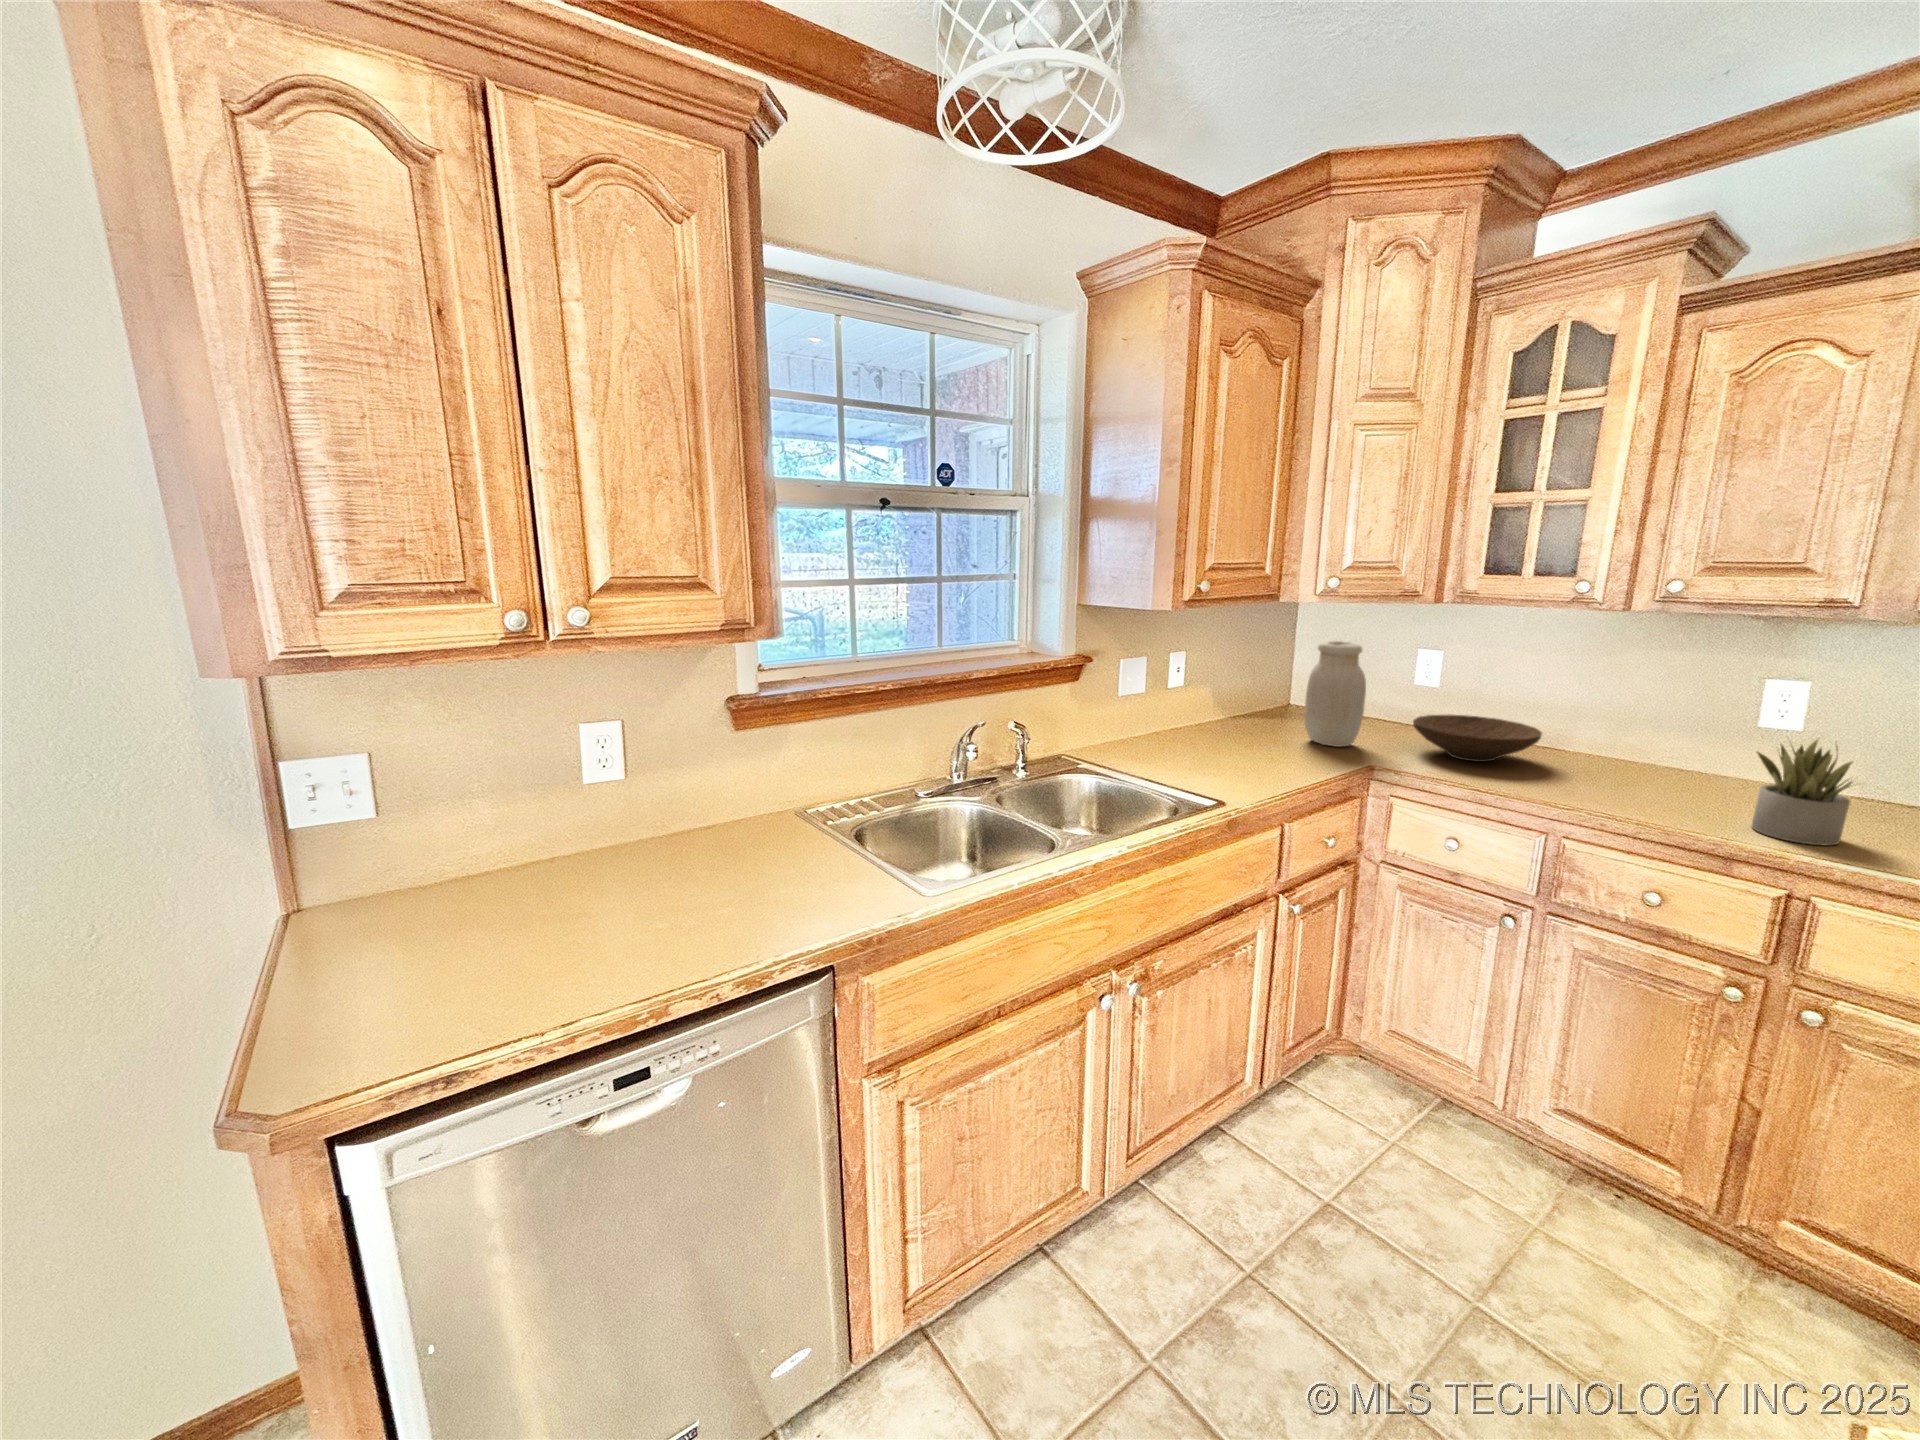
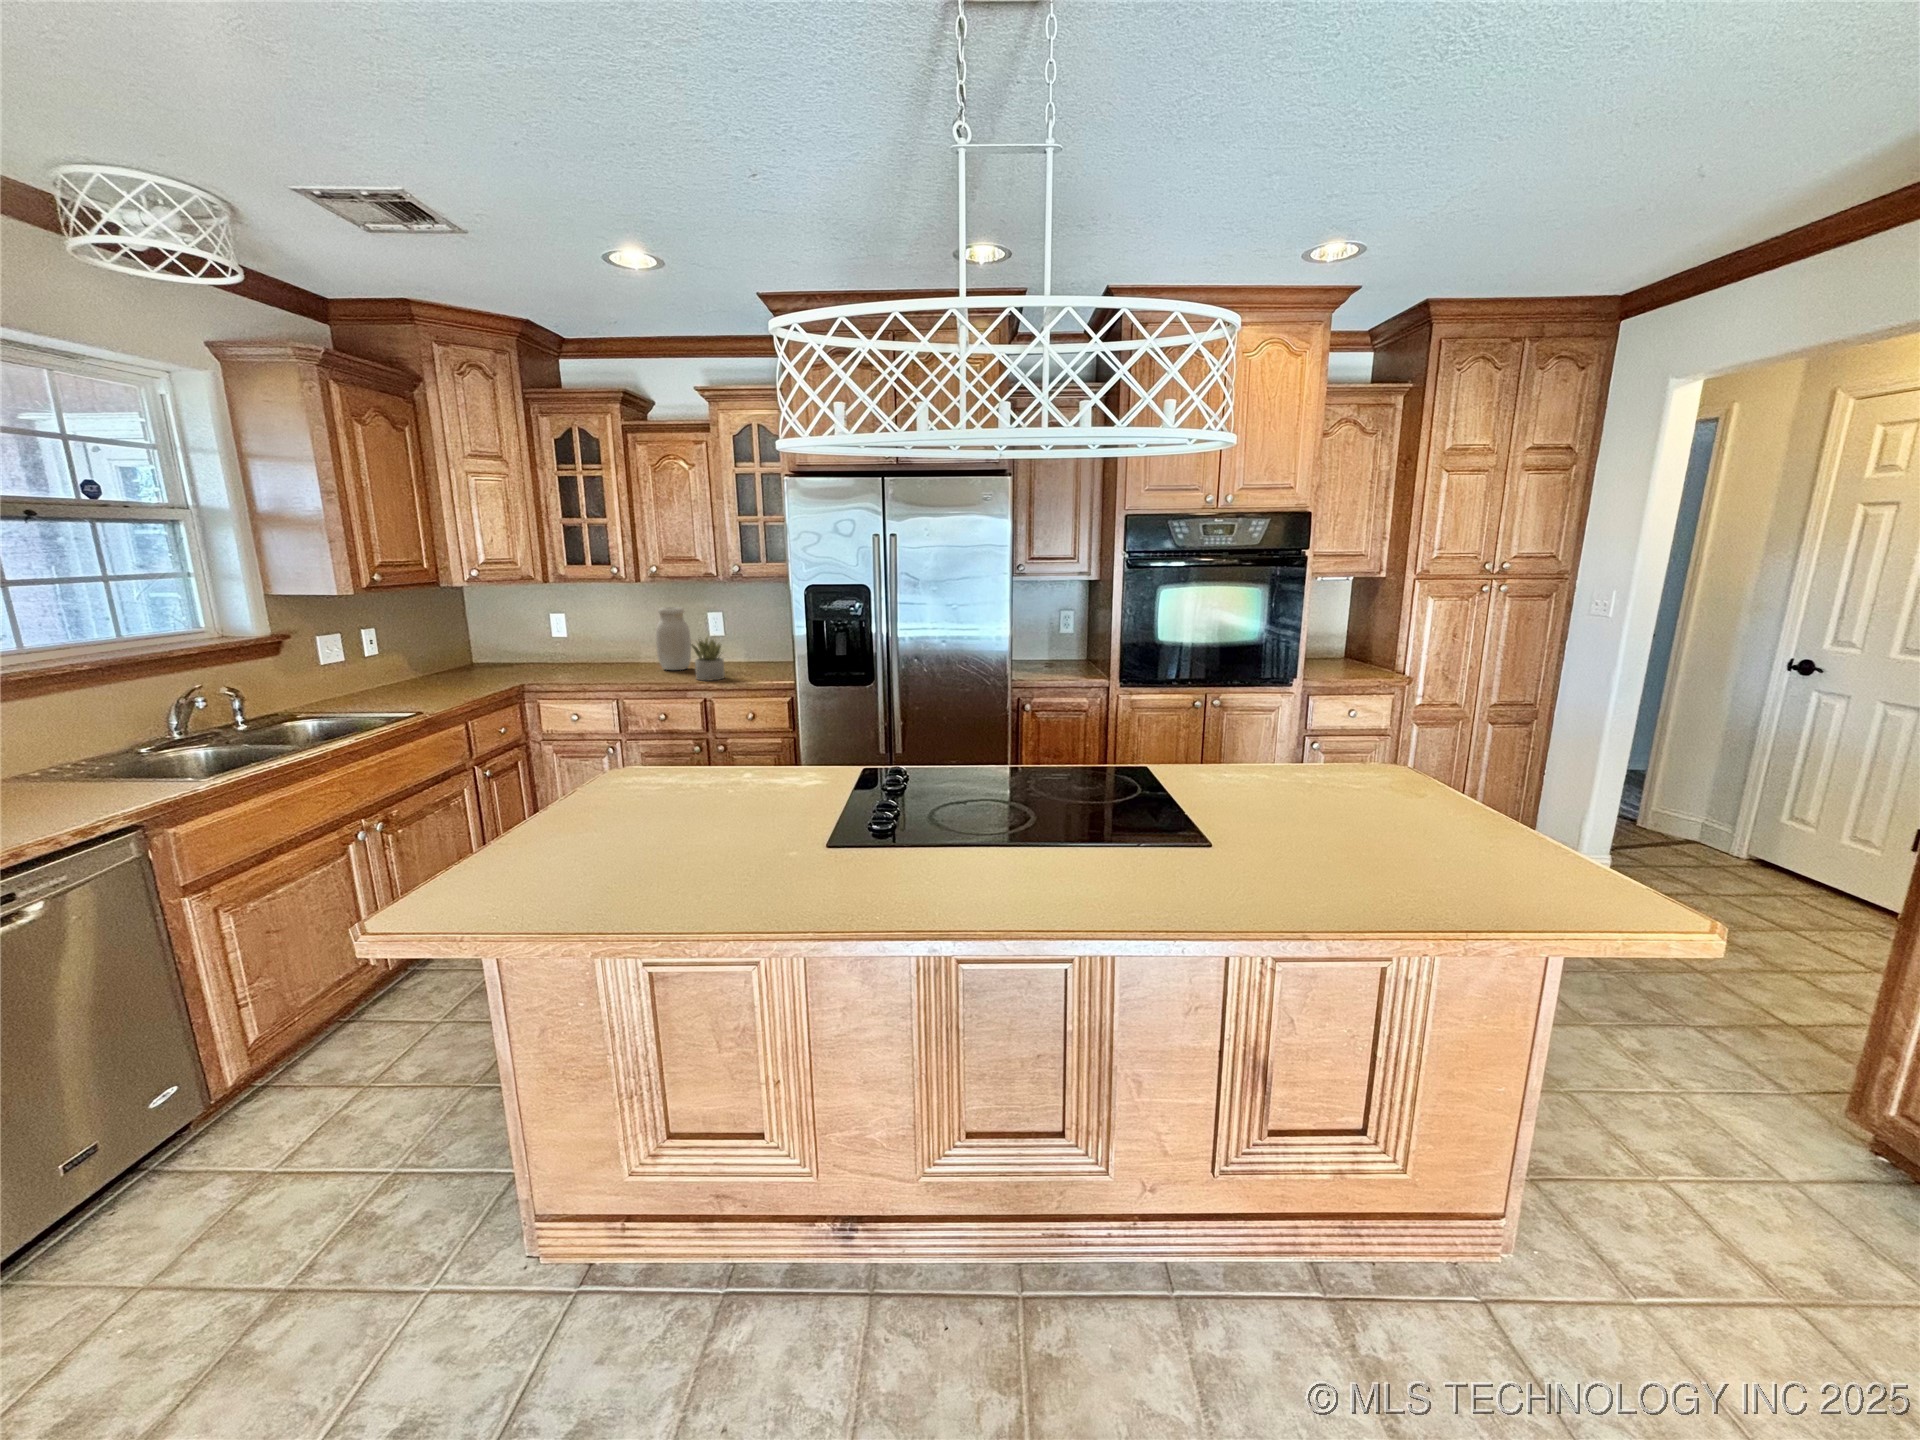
jar: present [1304,641,1366,747] -> present [656,607,691,670]
wooden bowl: present [1413,715,1542,762] -> none [547,649,617,674]

